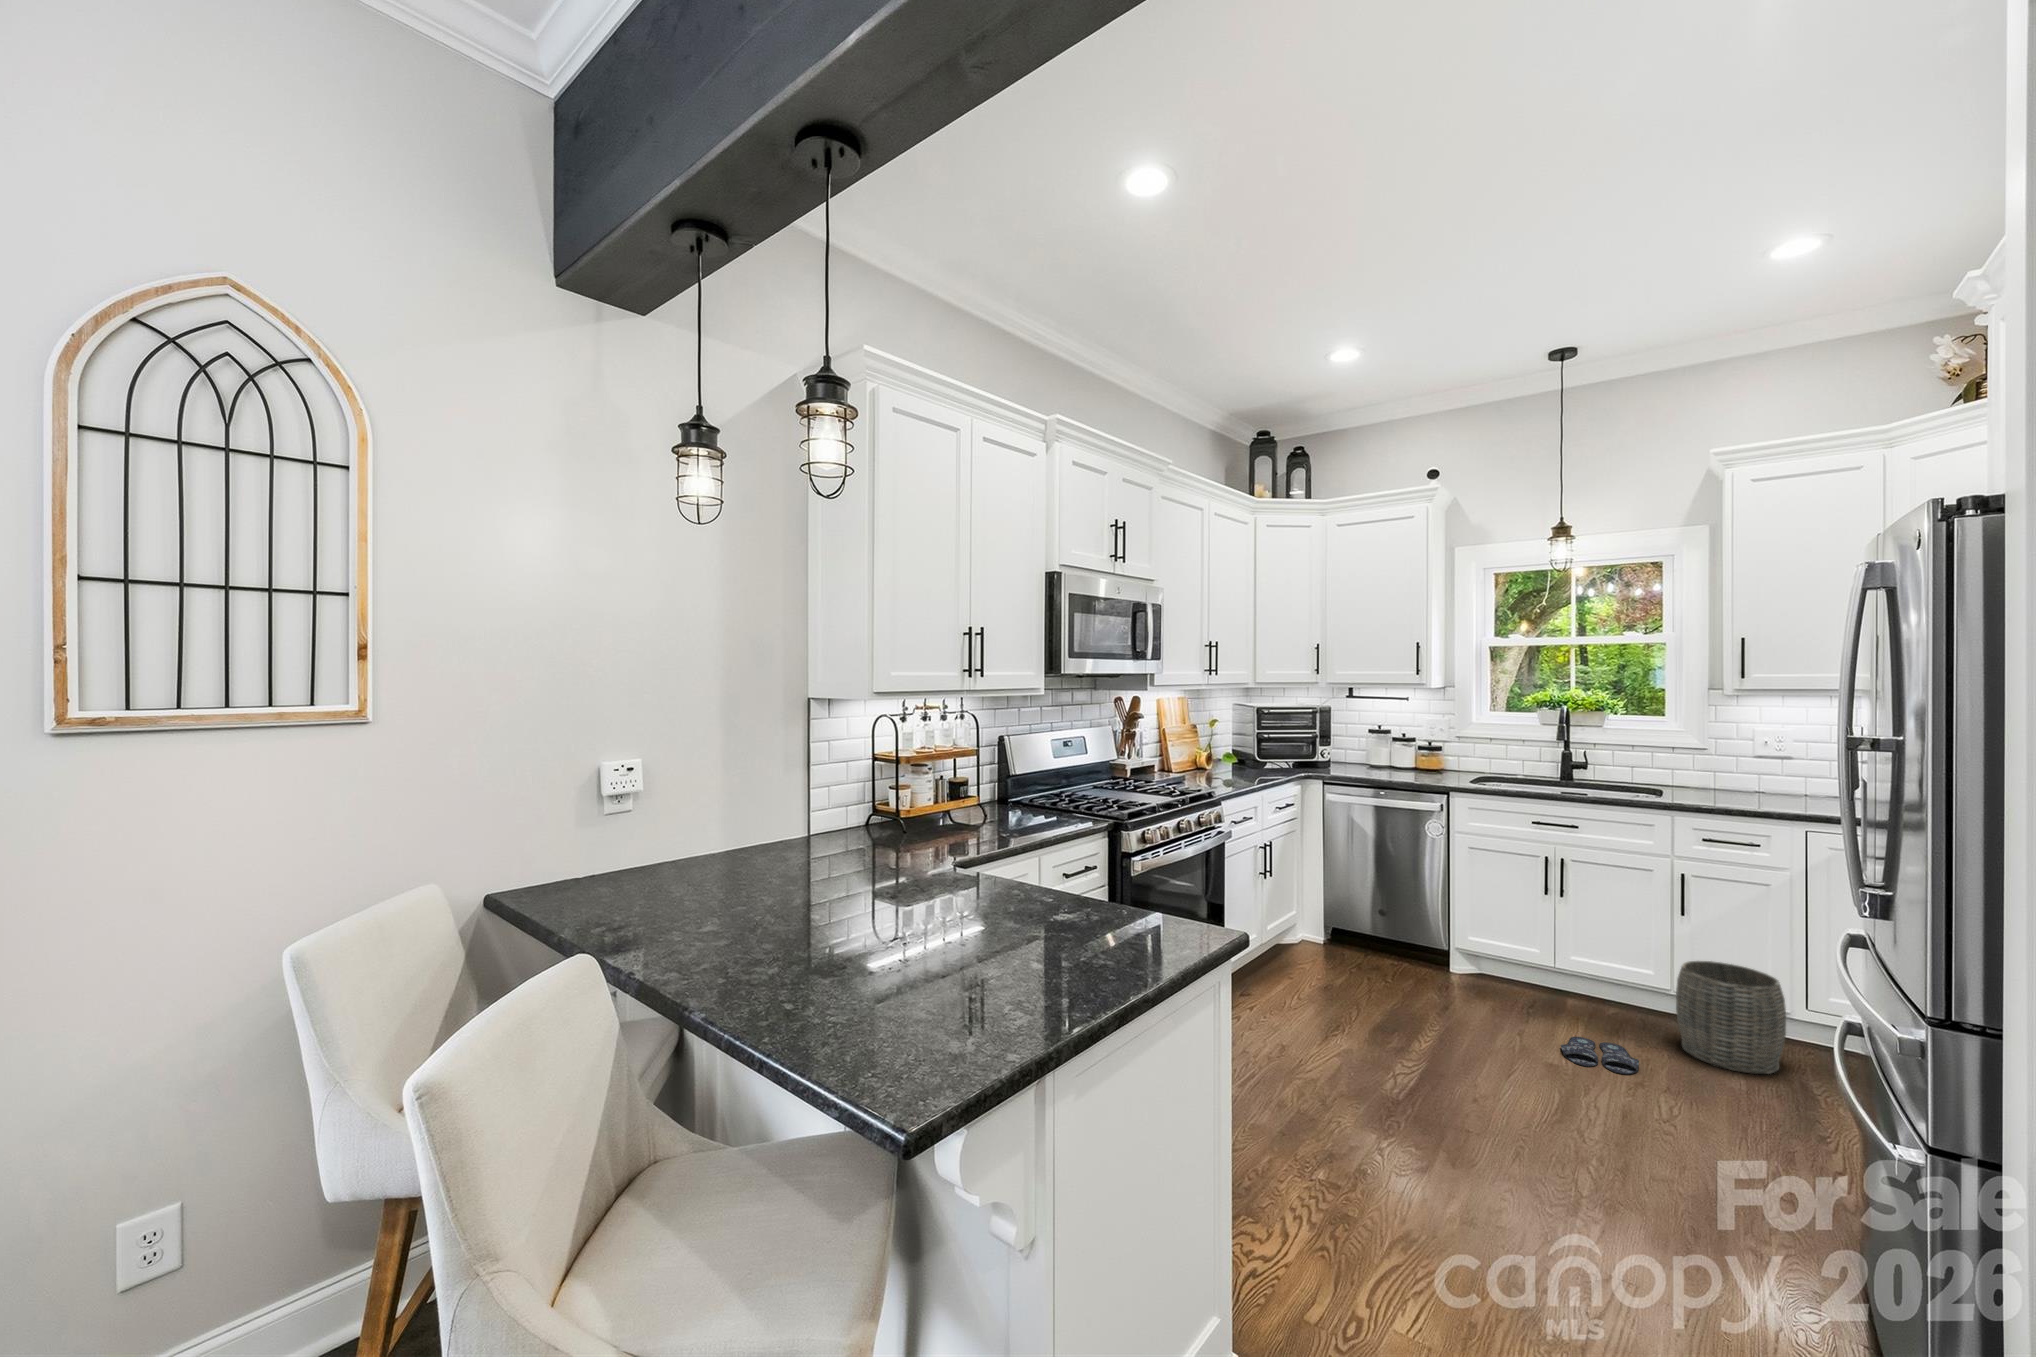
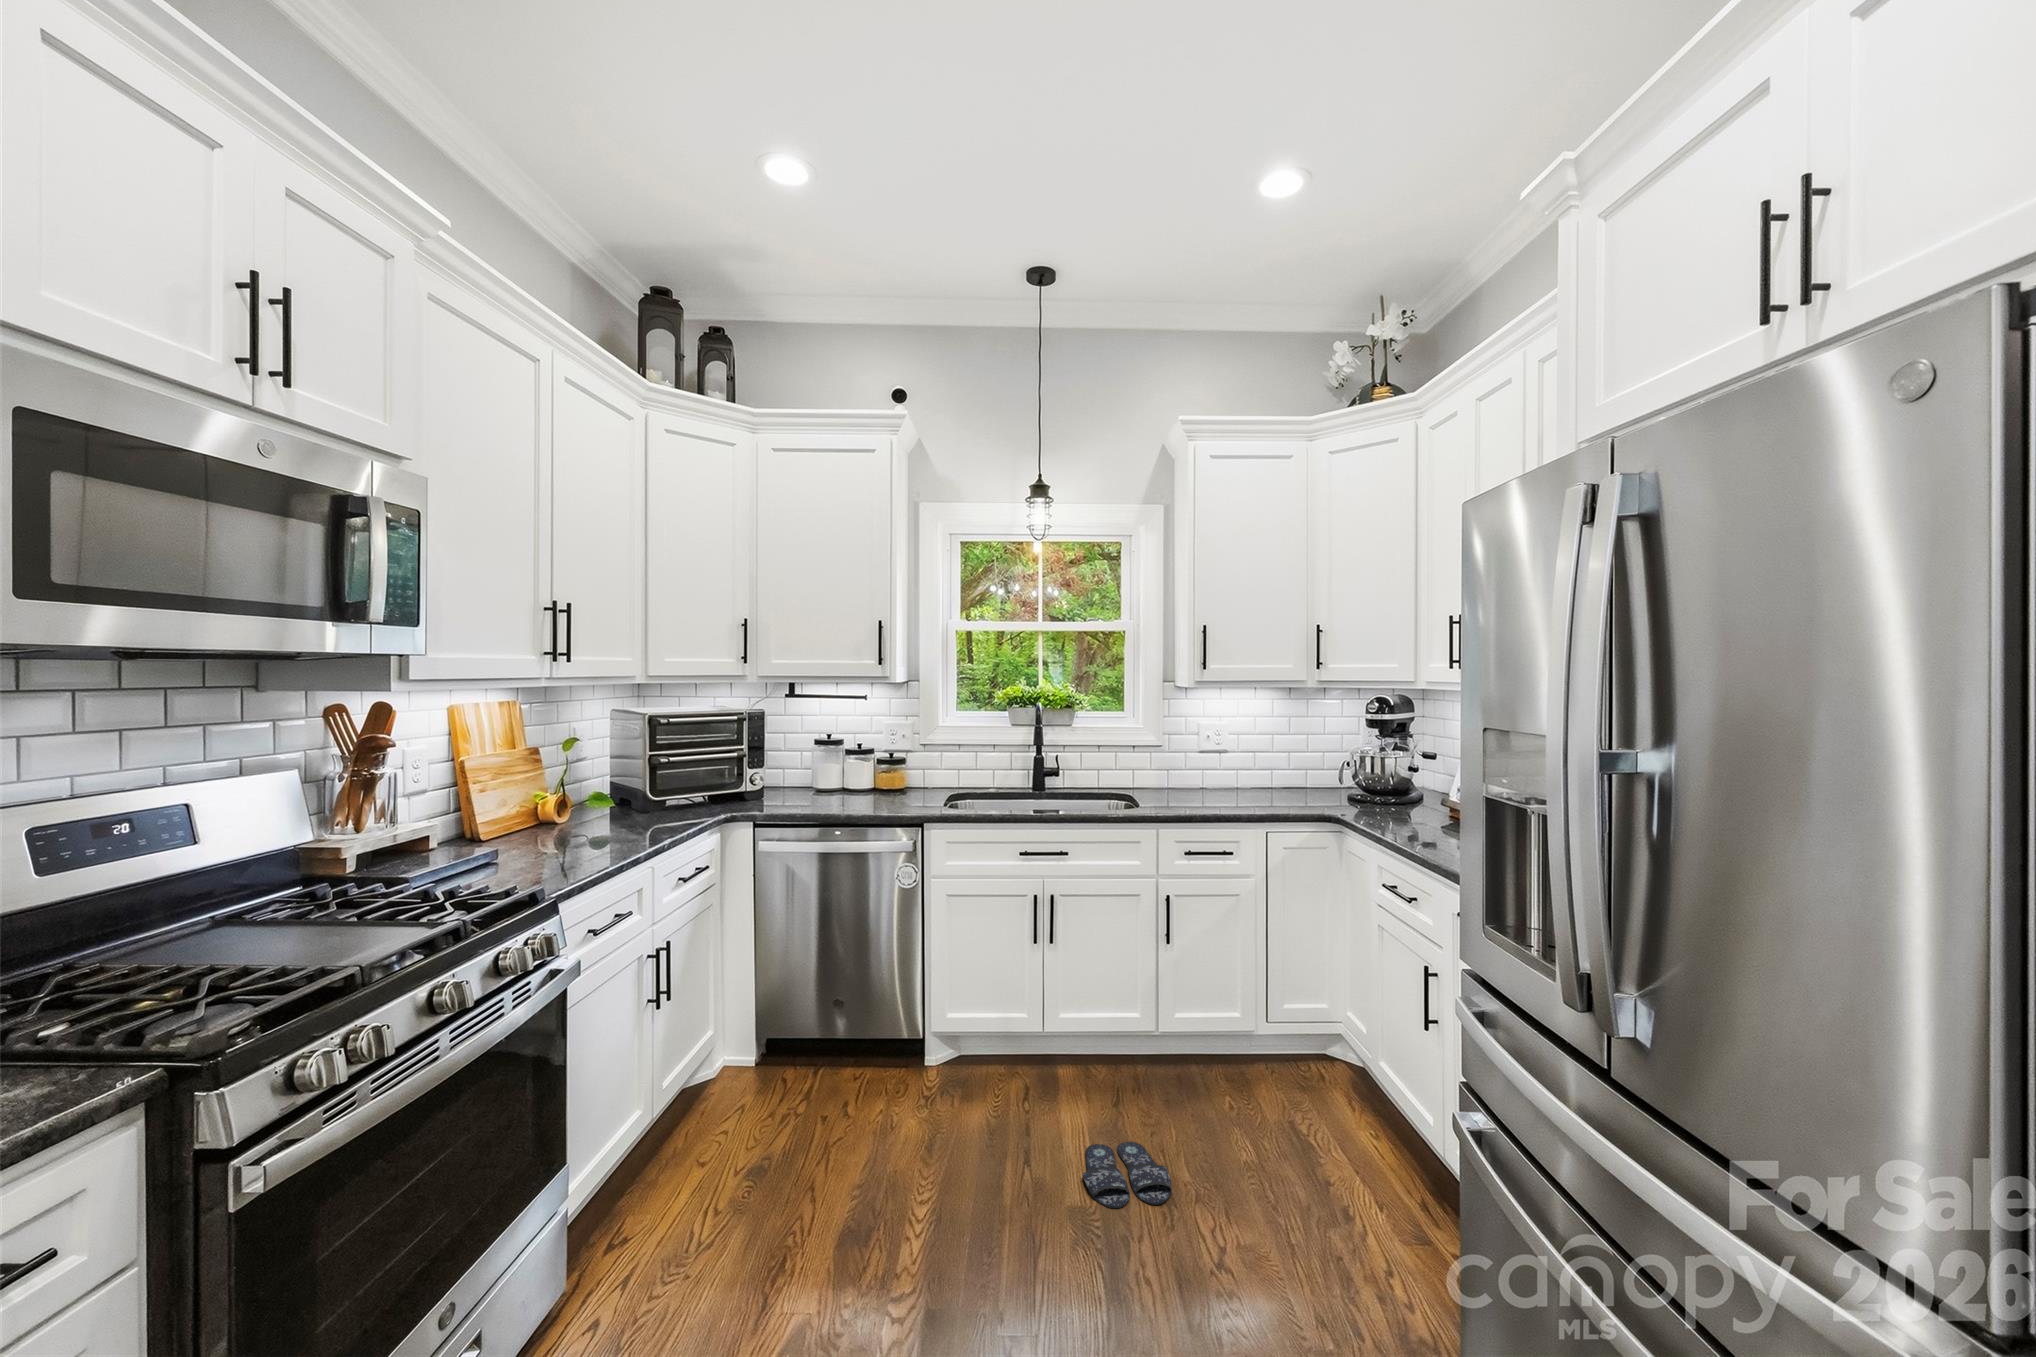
woven basket: present [1676,961,1786,1074] -> none [1179,997,1281,1138]

